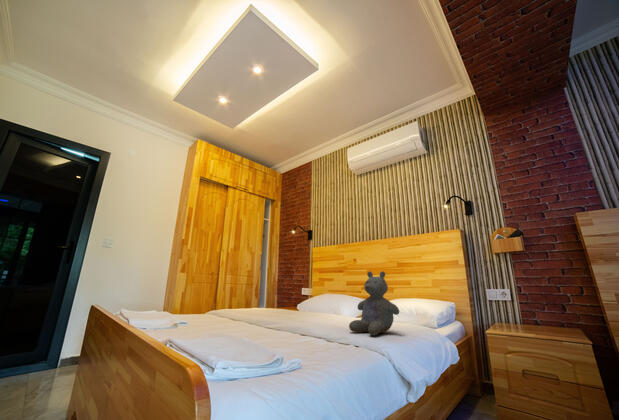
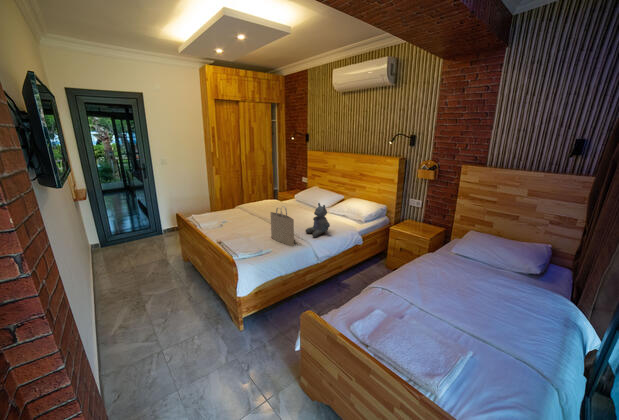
tote bag: none [280,267,338,352] -> present [271,206,294,246]

